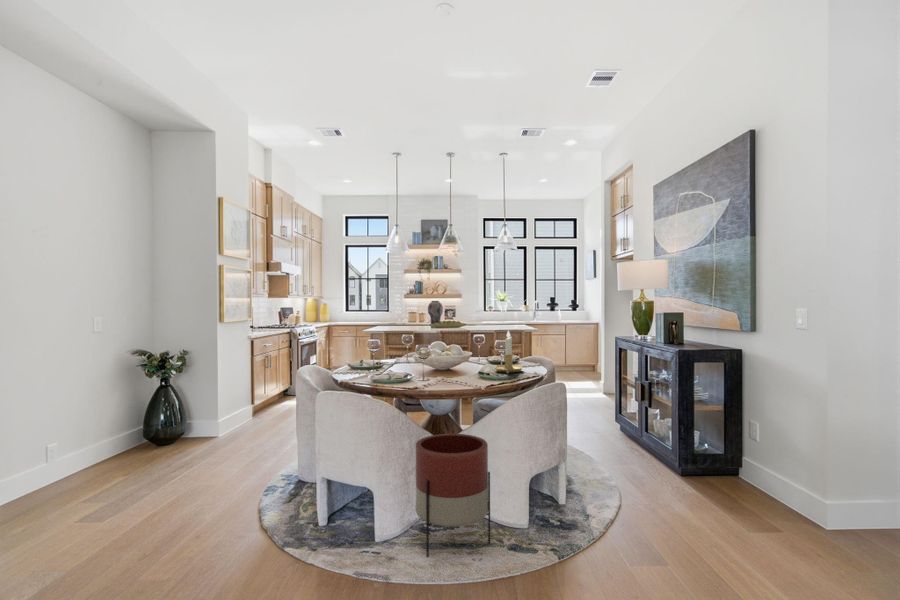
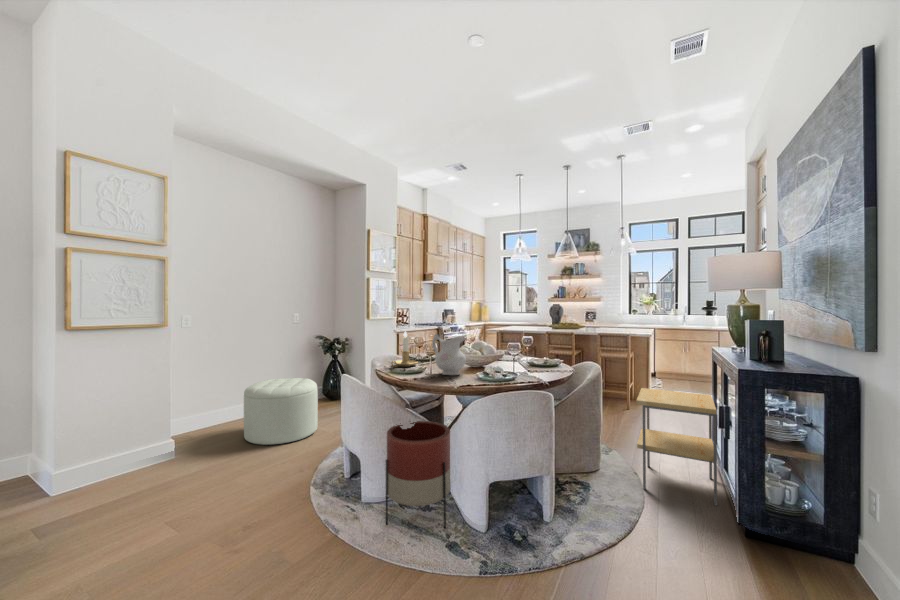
candlestick: present [495,331,522,374] -> present [391,331,418,367]
ceramic pitcher: none [428,334,468,381] -> present [432,334,466,375]
side table: none [590,381,667,473] -> present [636,388,717,506]
ottoman: none [78,412,200,521] -> present [244,378,318,445]

